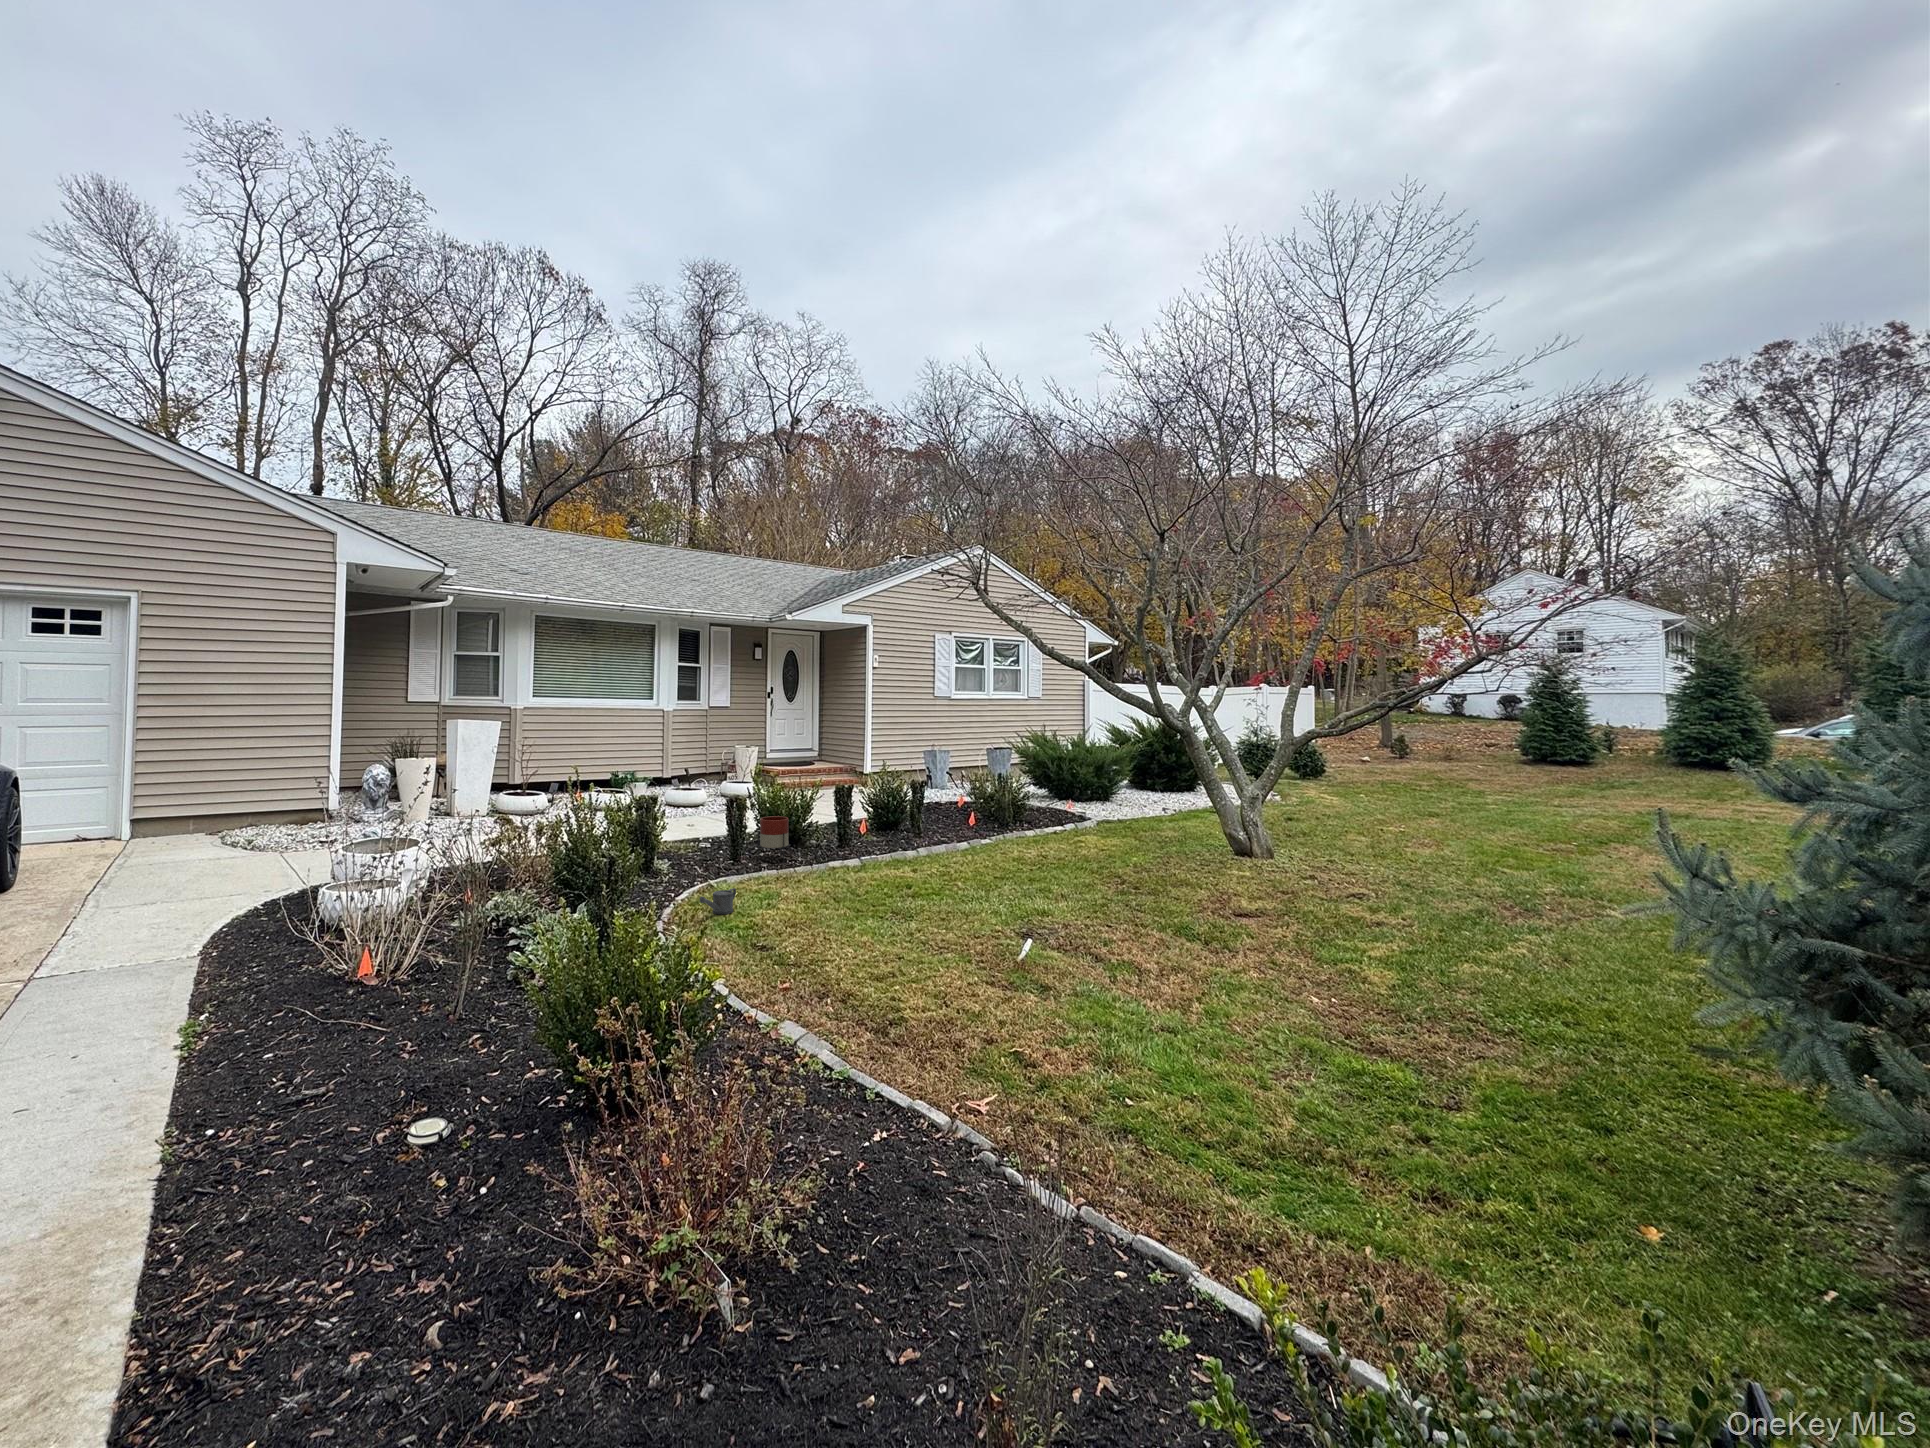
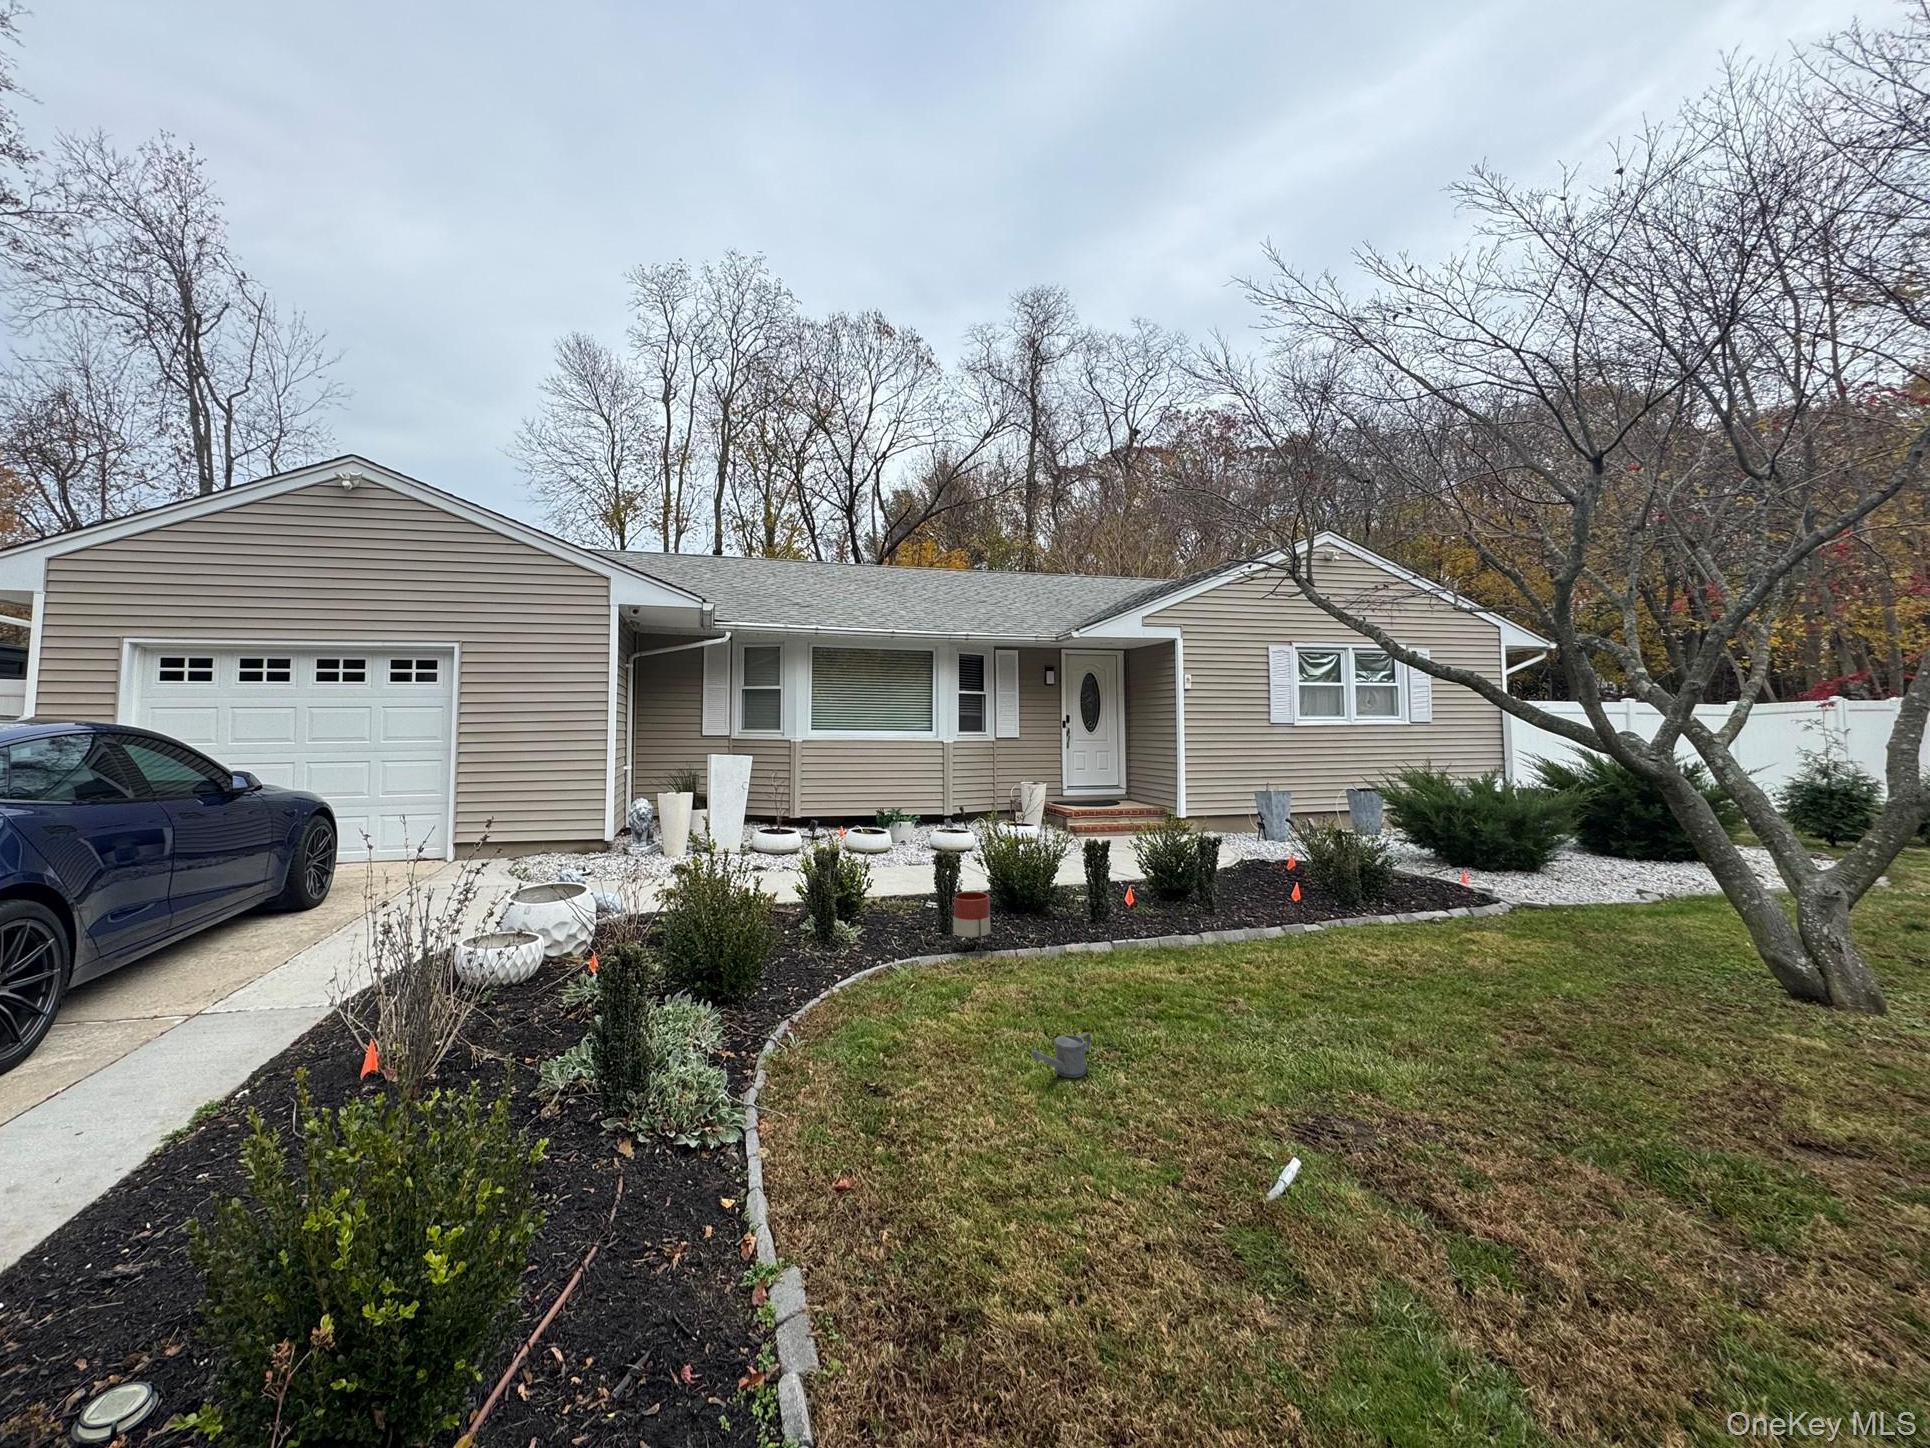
watering can: present [700,888,736,914] -> present [1032,1032,1091,1078]

